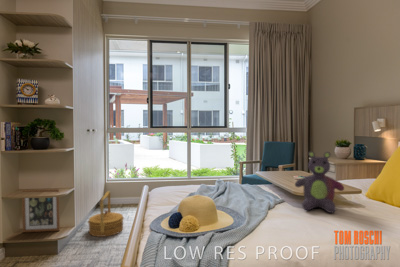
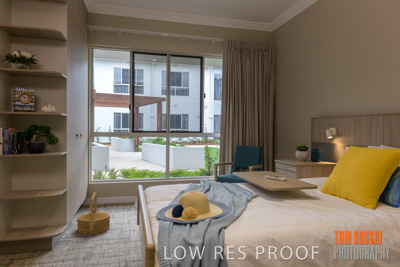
stuffed bear: present [295,151,344,213] -> none [267,155,305,203]
picture frame: present [22,189,60,232] -> none [17,190,53,232]

